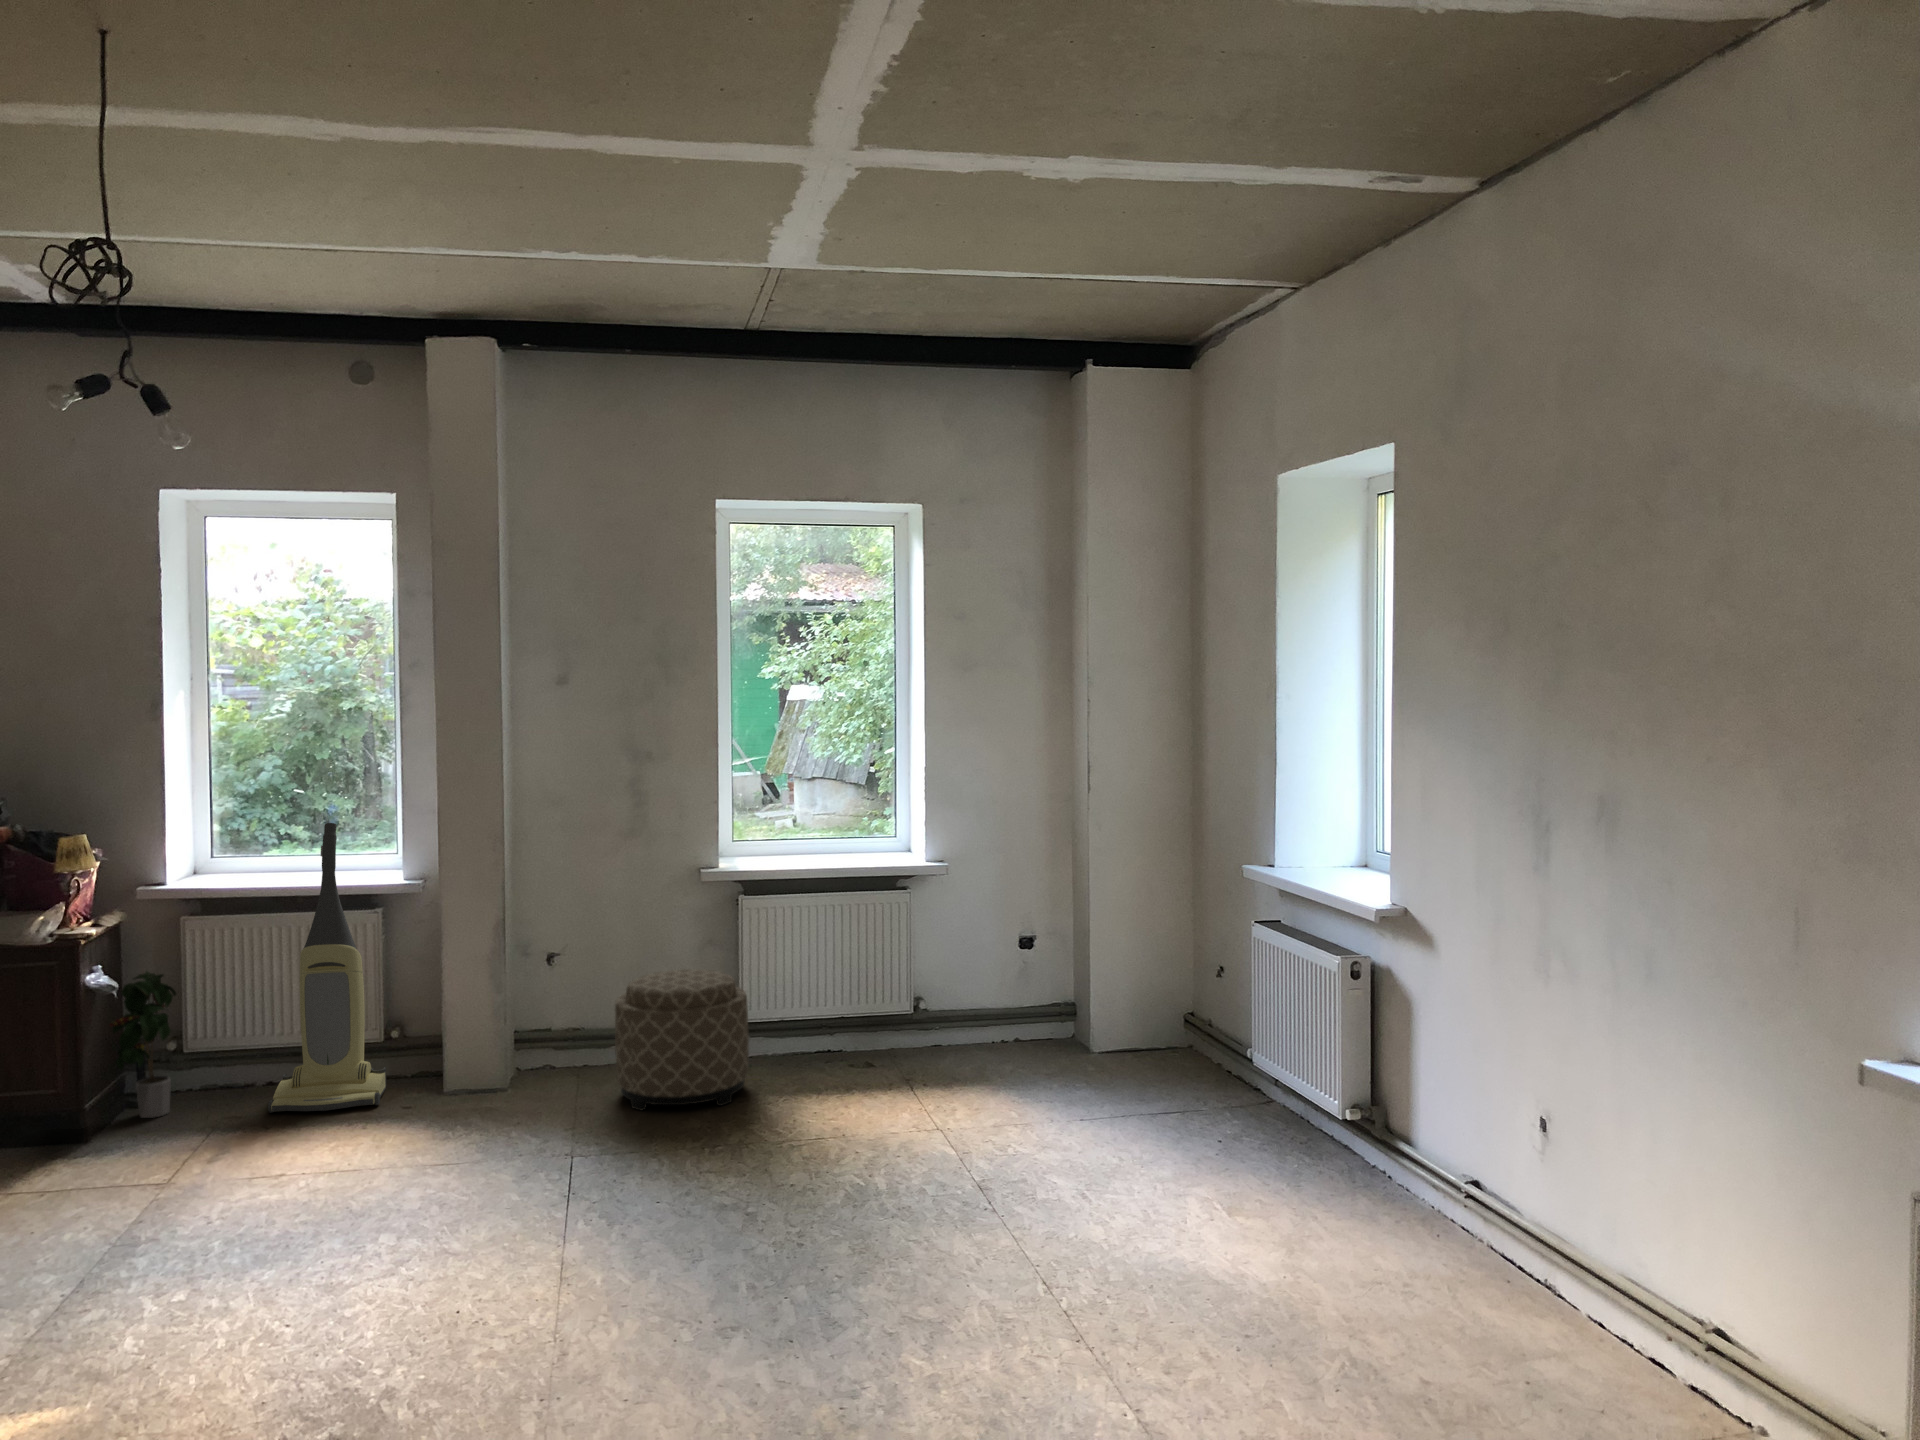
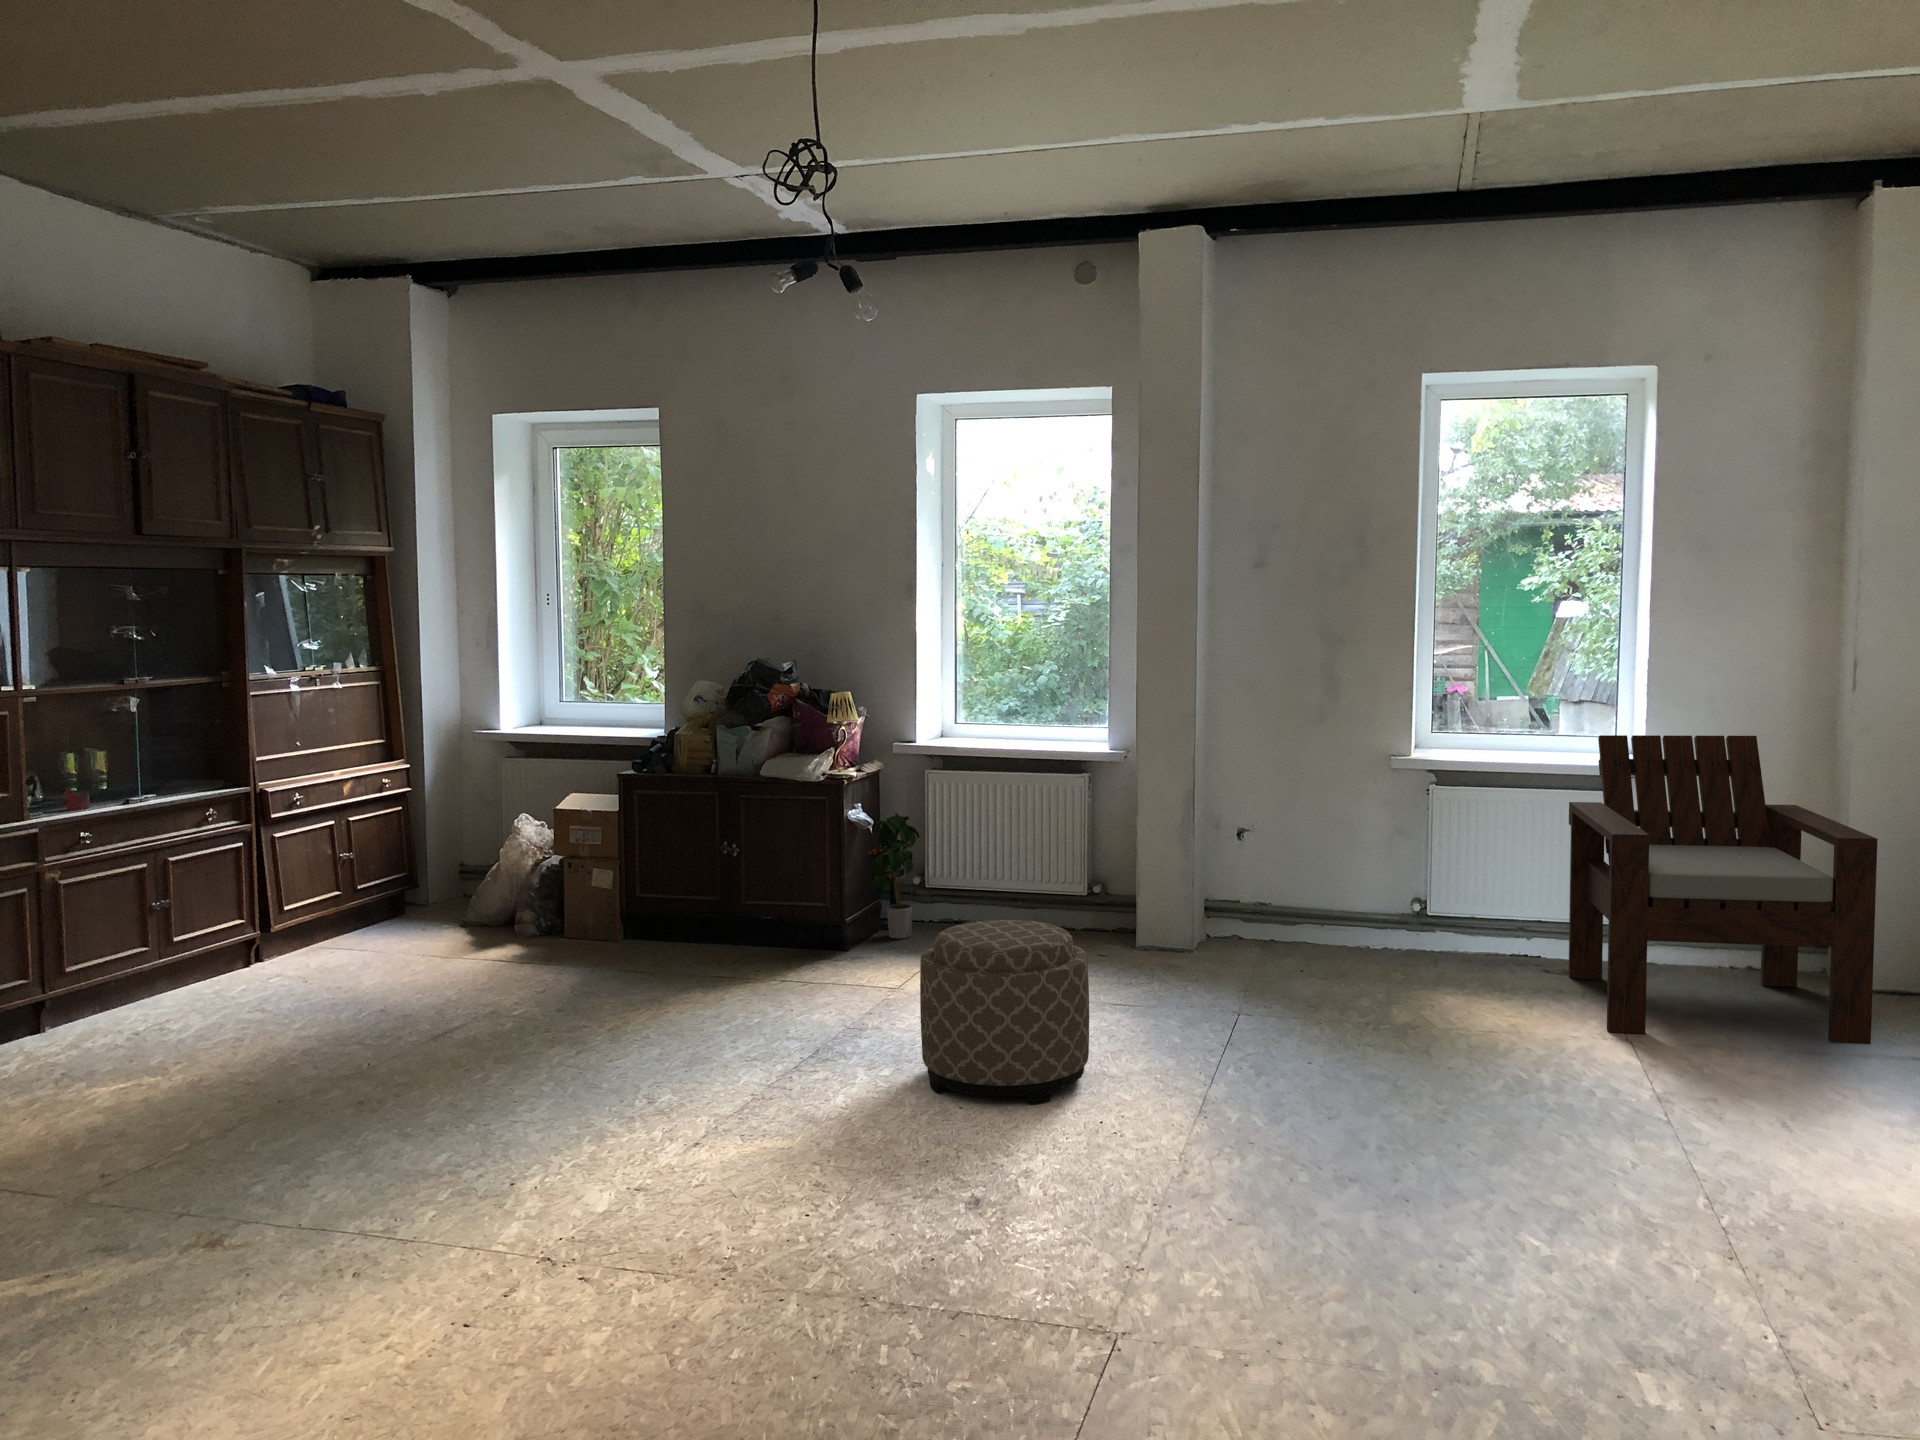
vacuum cleaner: present [268,823,386,1113] -> none [985,690,1085,952]
chair: none [858,839,1099,1116] -> present [1569,735,1878,1044]
ottoman: present [615,969,749,1110] -> present [920,920,1089,1104]

